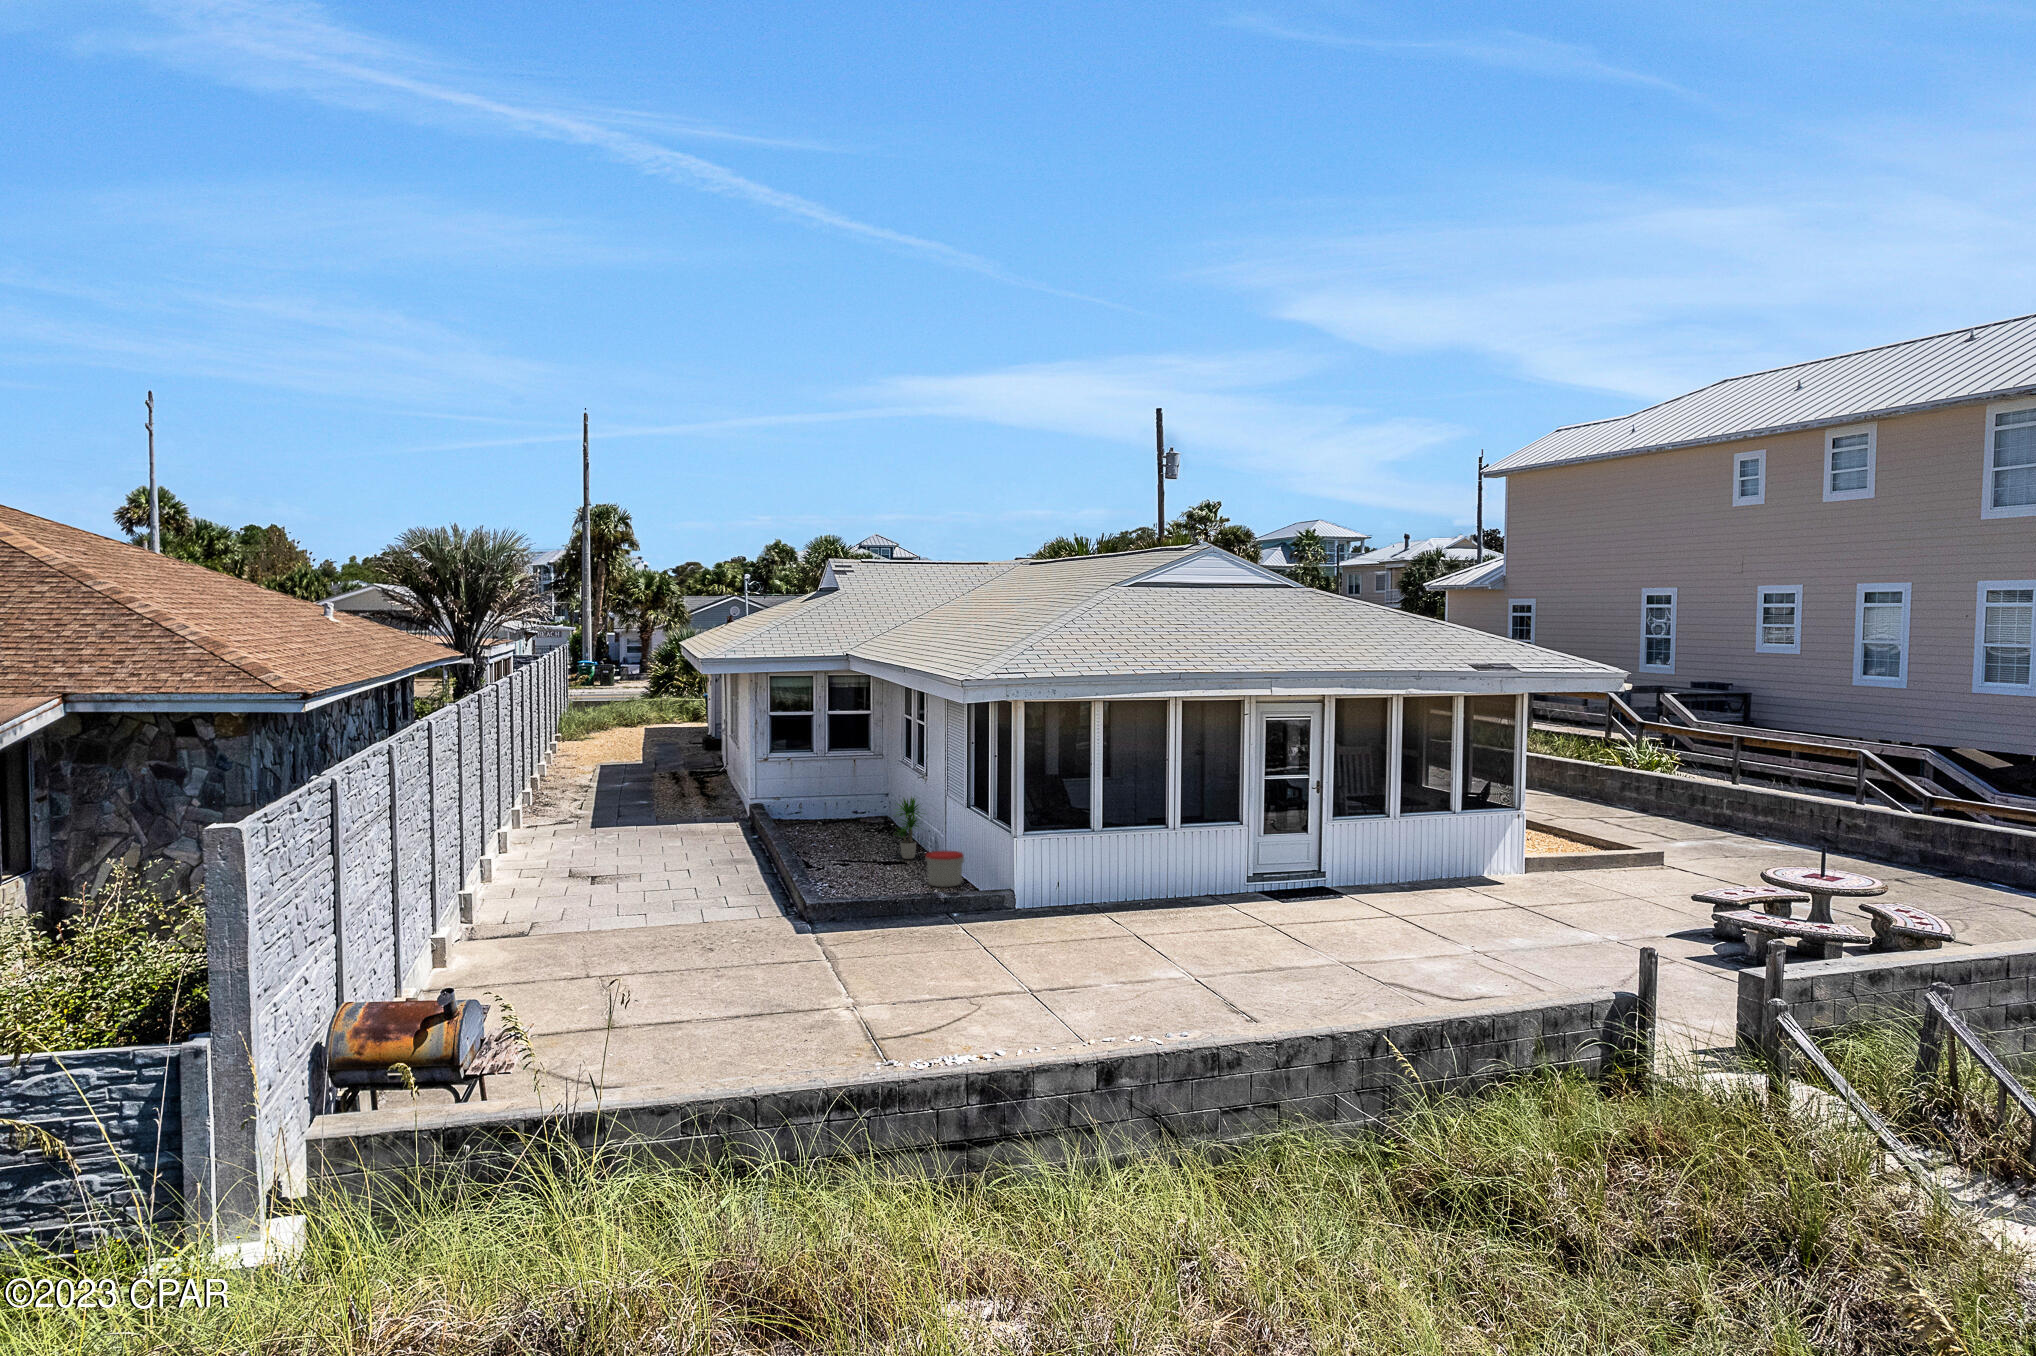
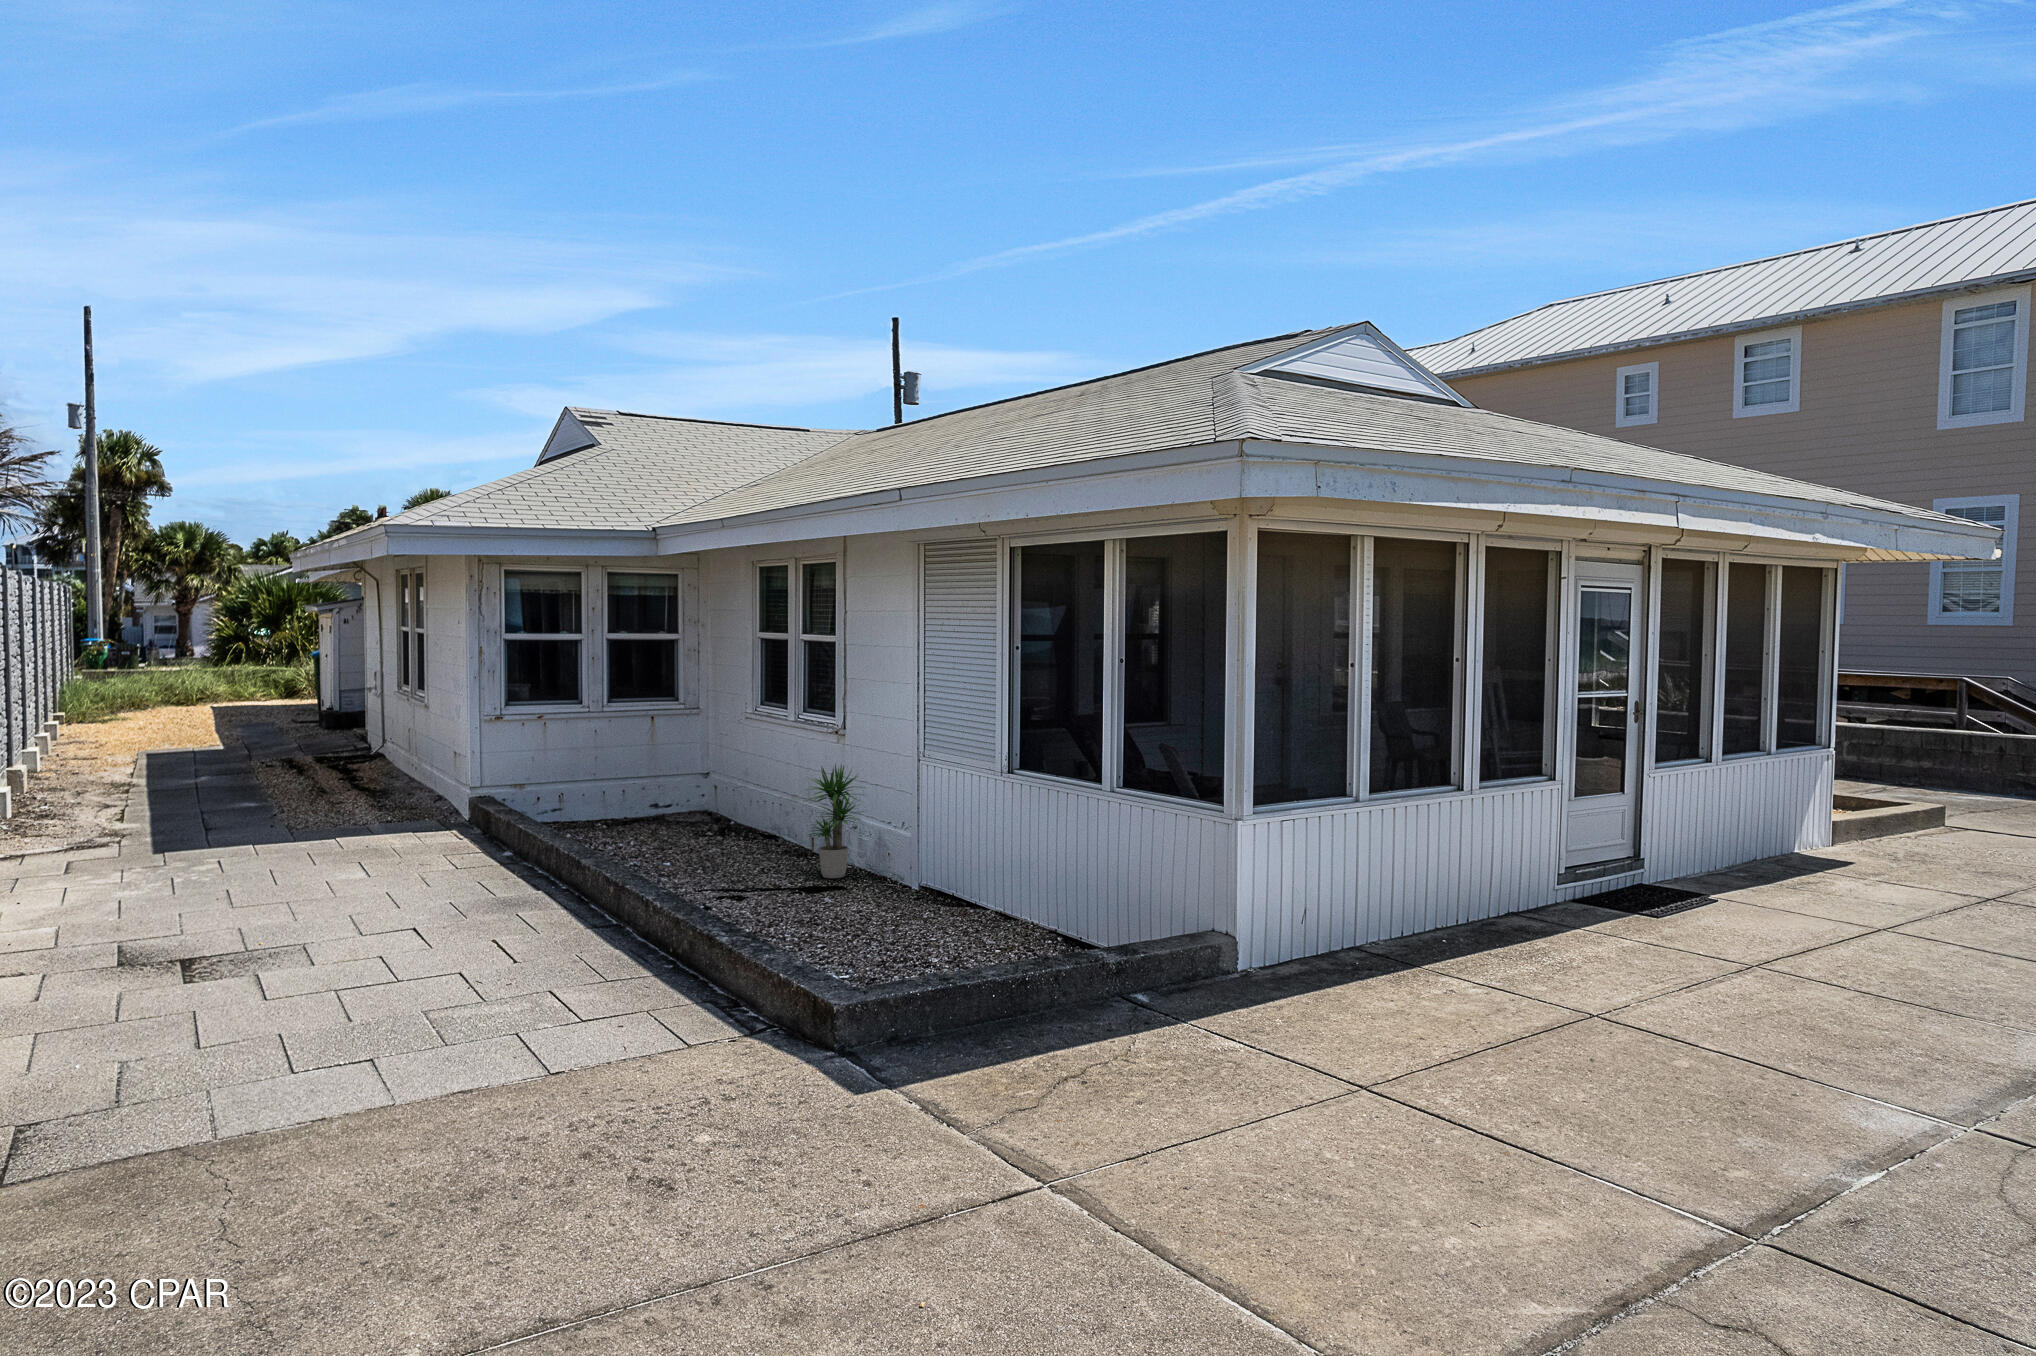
bucket: present [925,851,964,887] -> none [930,859,1006,930]

